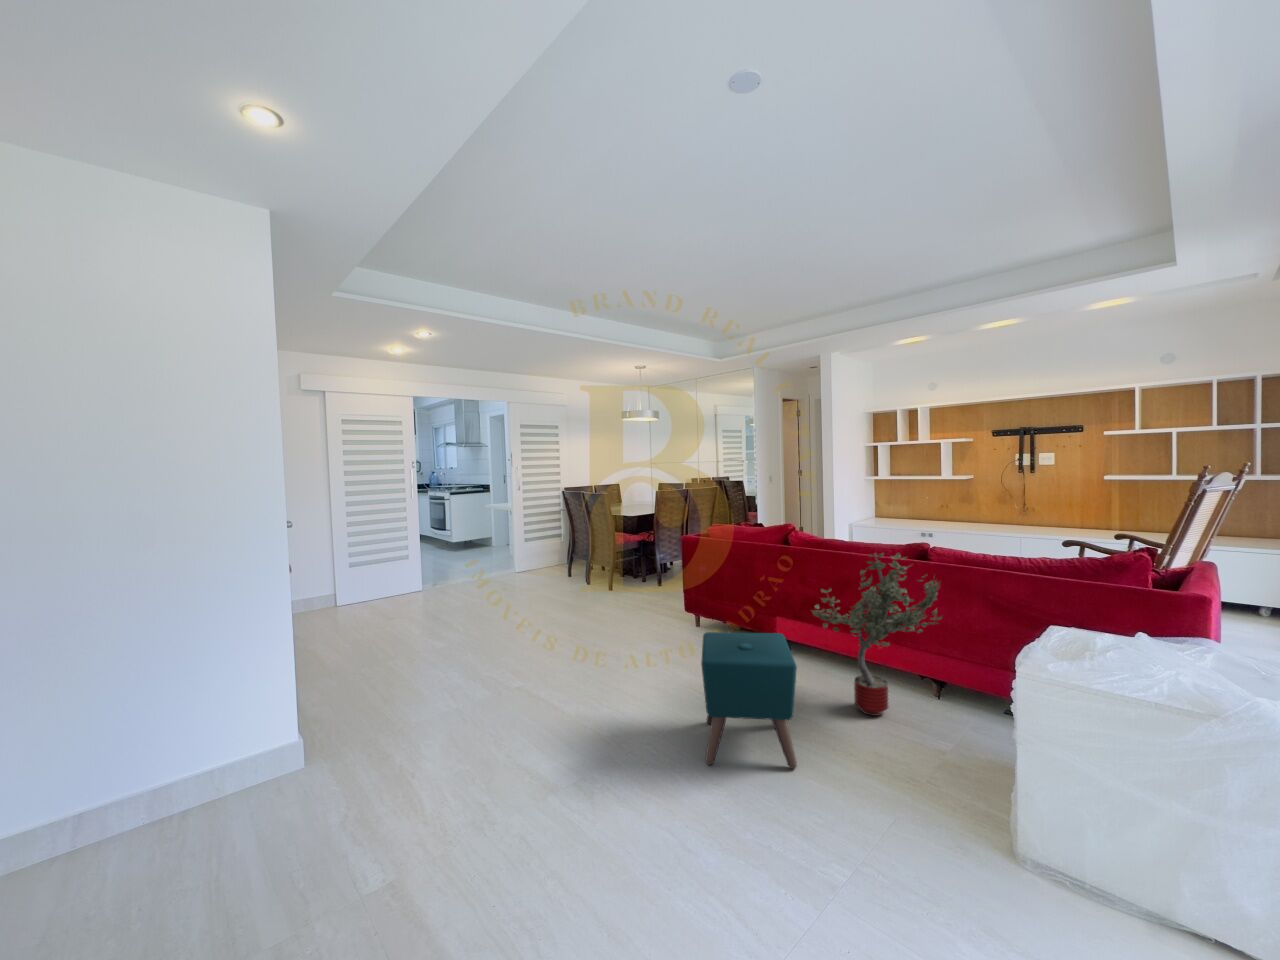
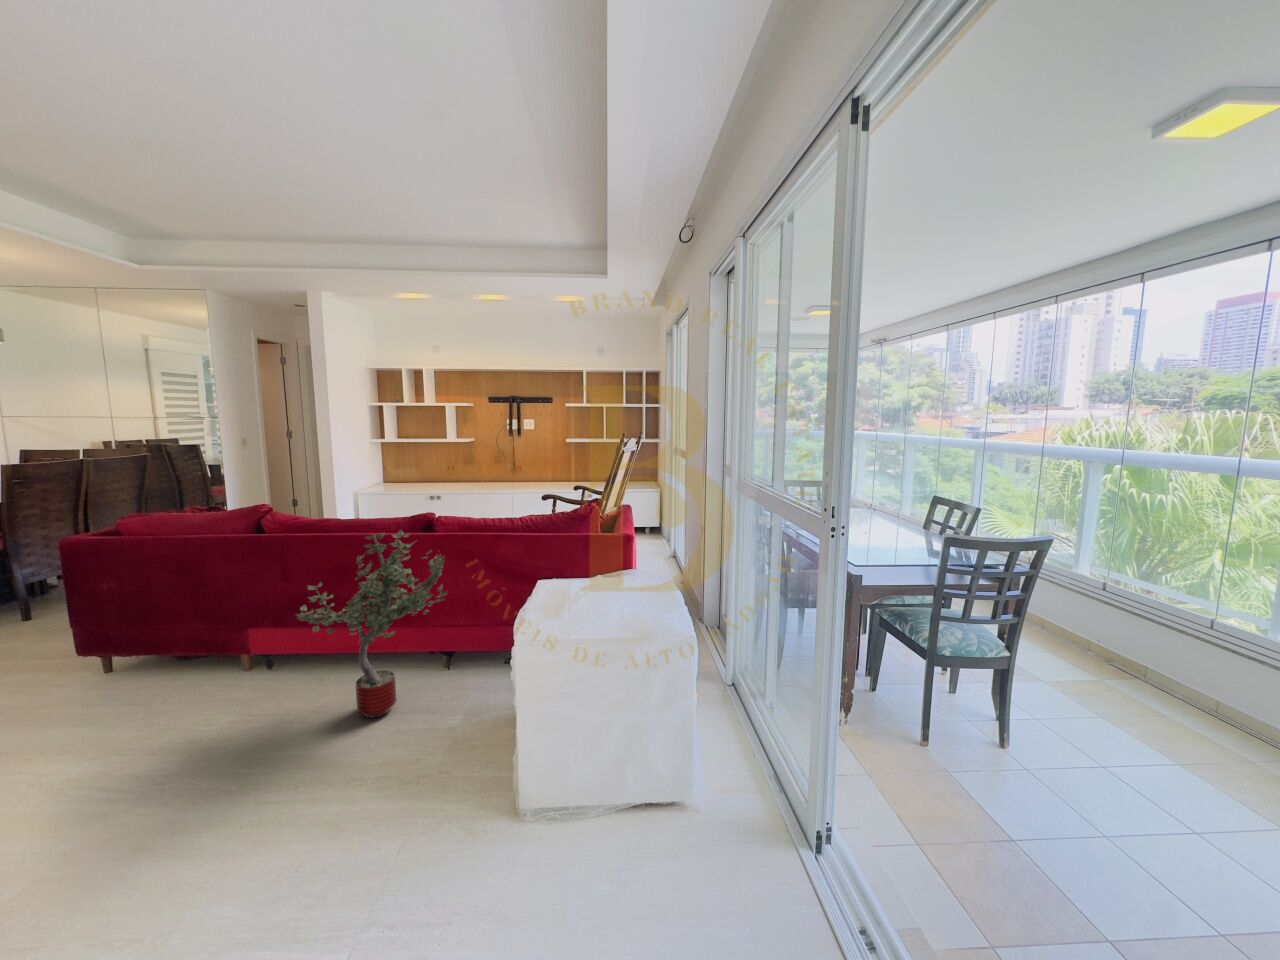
ottoman: present [701,632,797,769] -> none [75,662,274,915]

